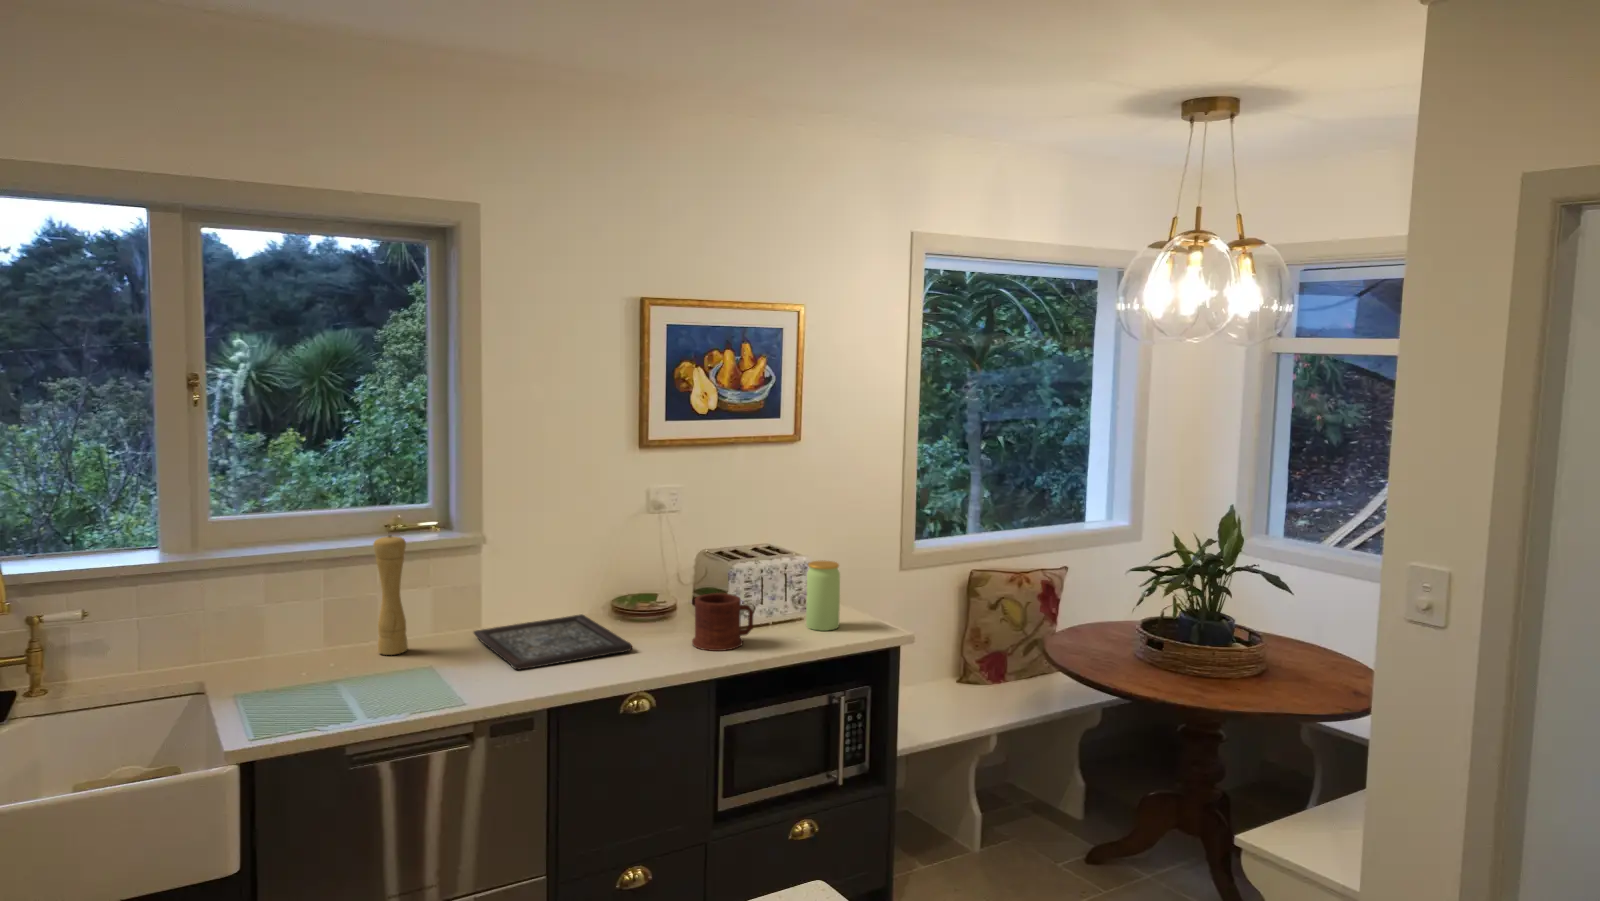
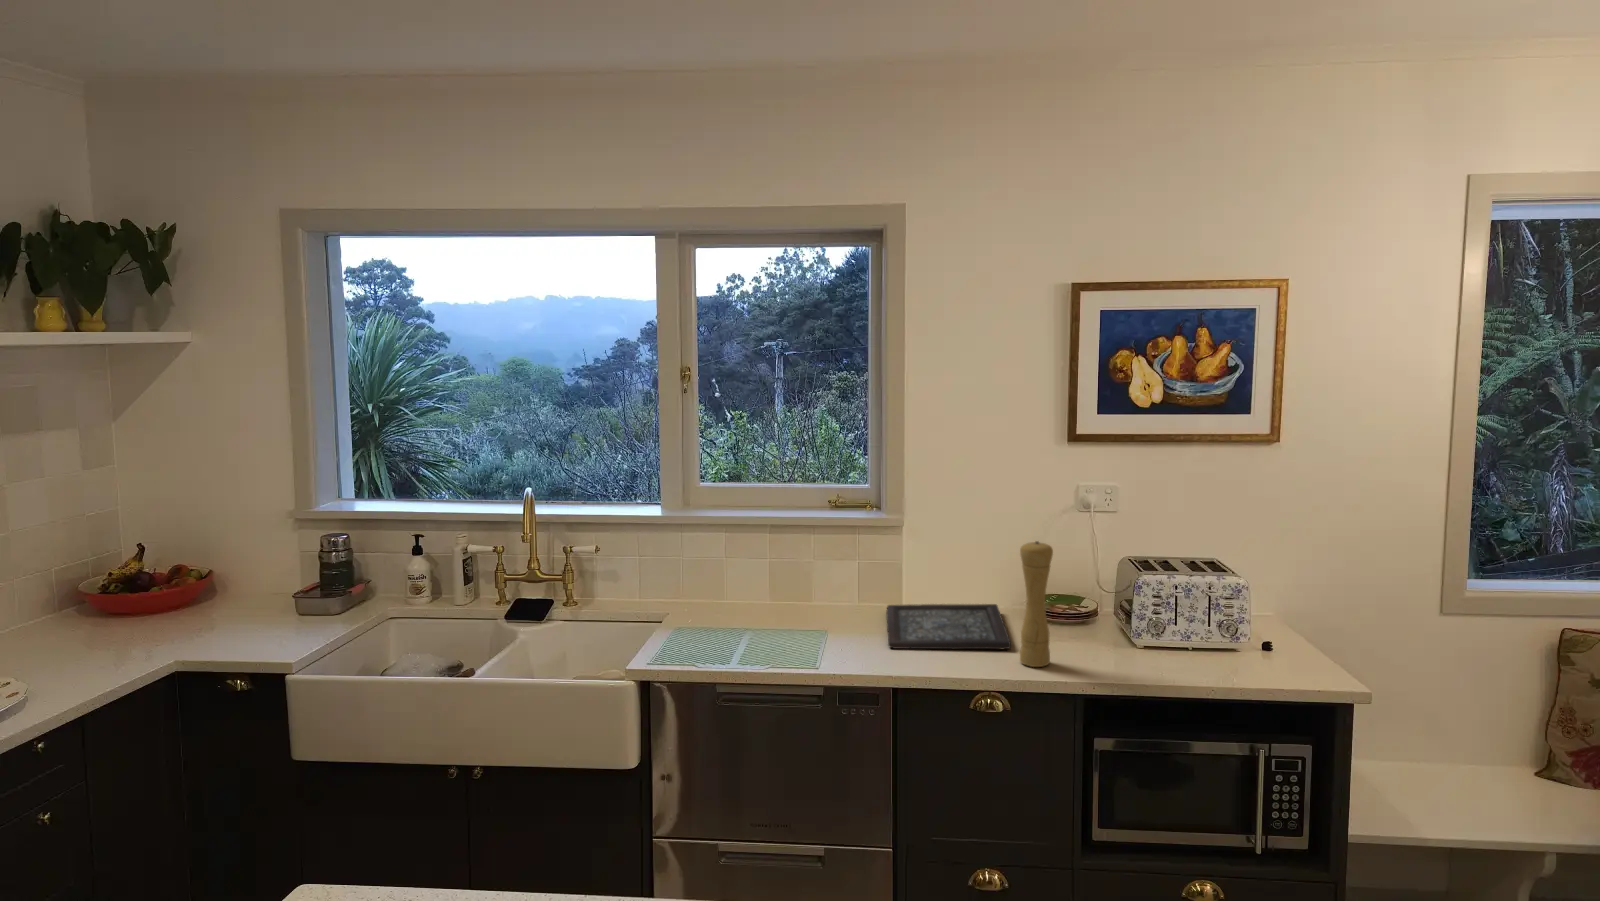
pepper mill: present [373,535,408,655] -> present [1020,541,1053,667]
jar: present [806,560,840,631] -> none [1227,583,1271,666]
mug: present [692,593,753,651] -> none [1078,603,1148,667]

